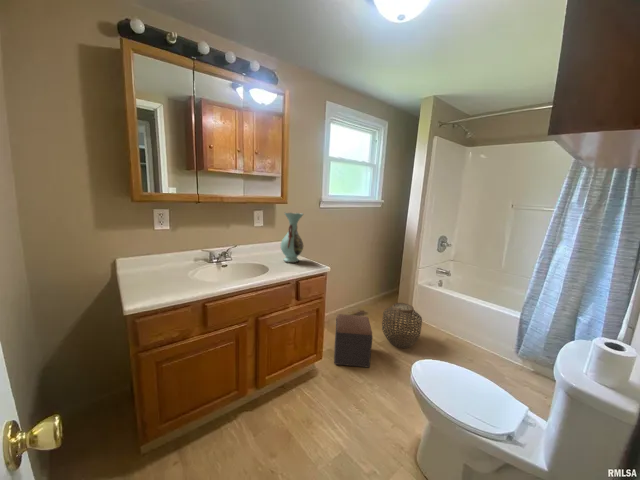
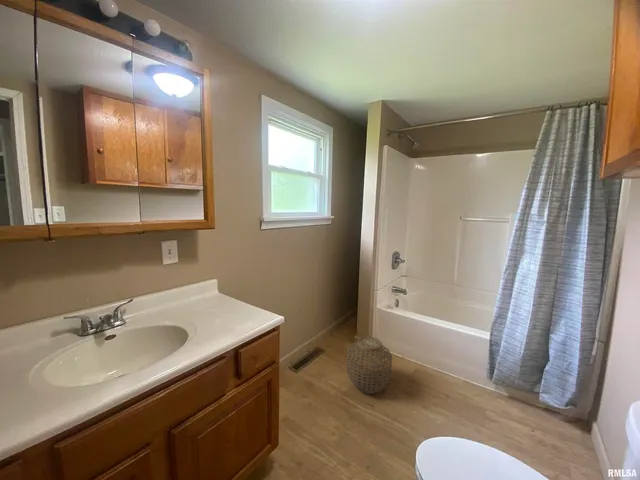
decorative vase: present [281,213,303,263] -> none [207,242,242,317]
footstool: present [334,314,372,367] -> none [291,364,343,442]

